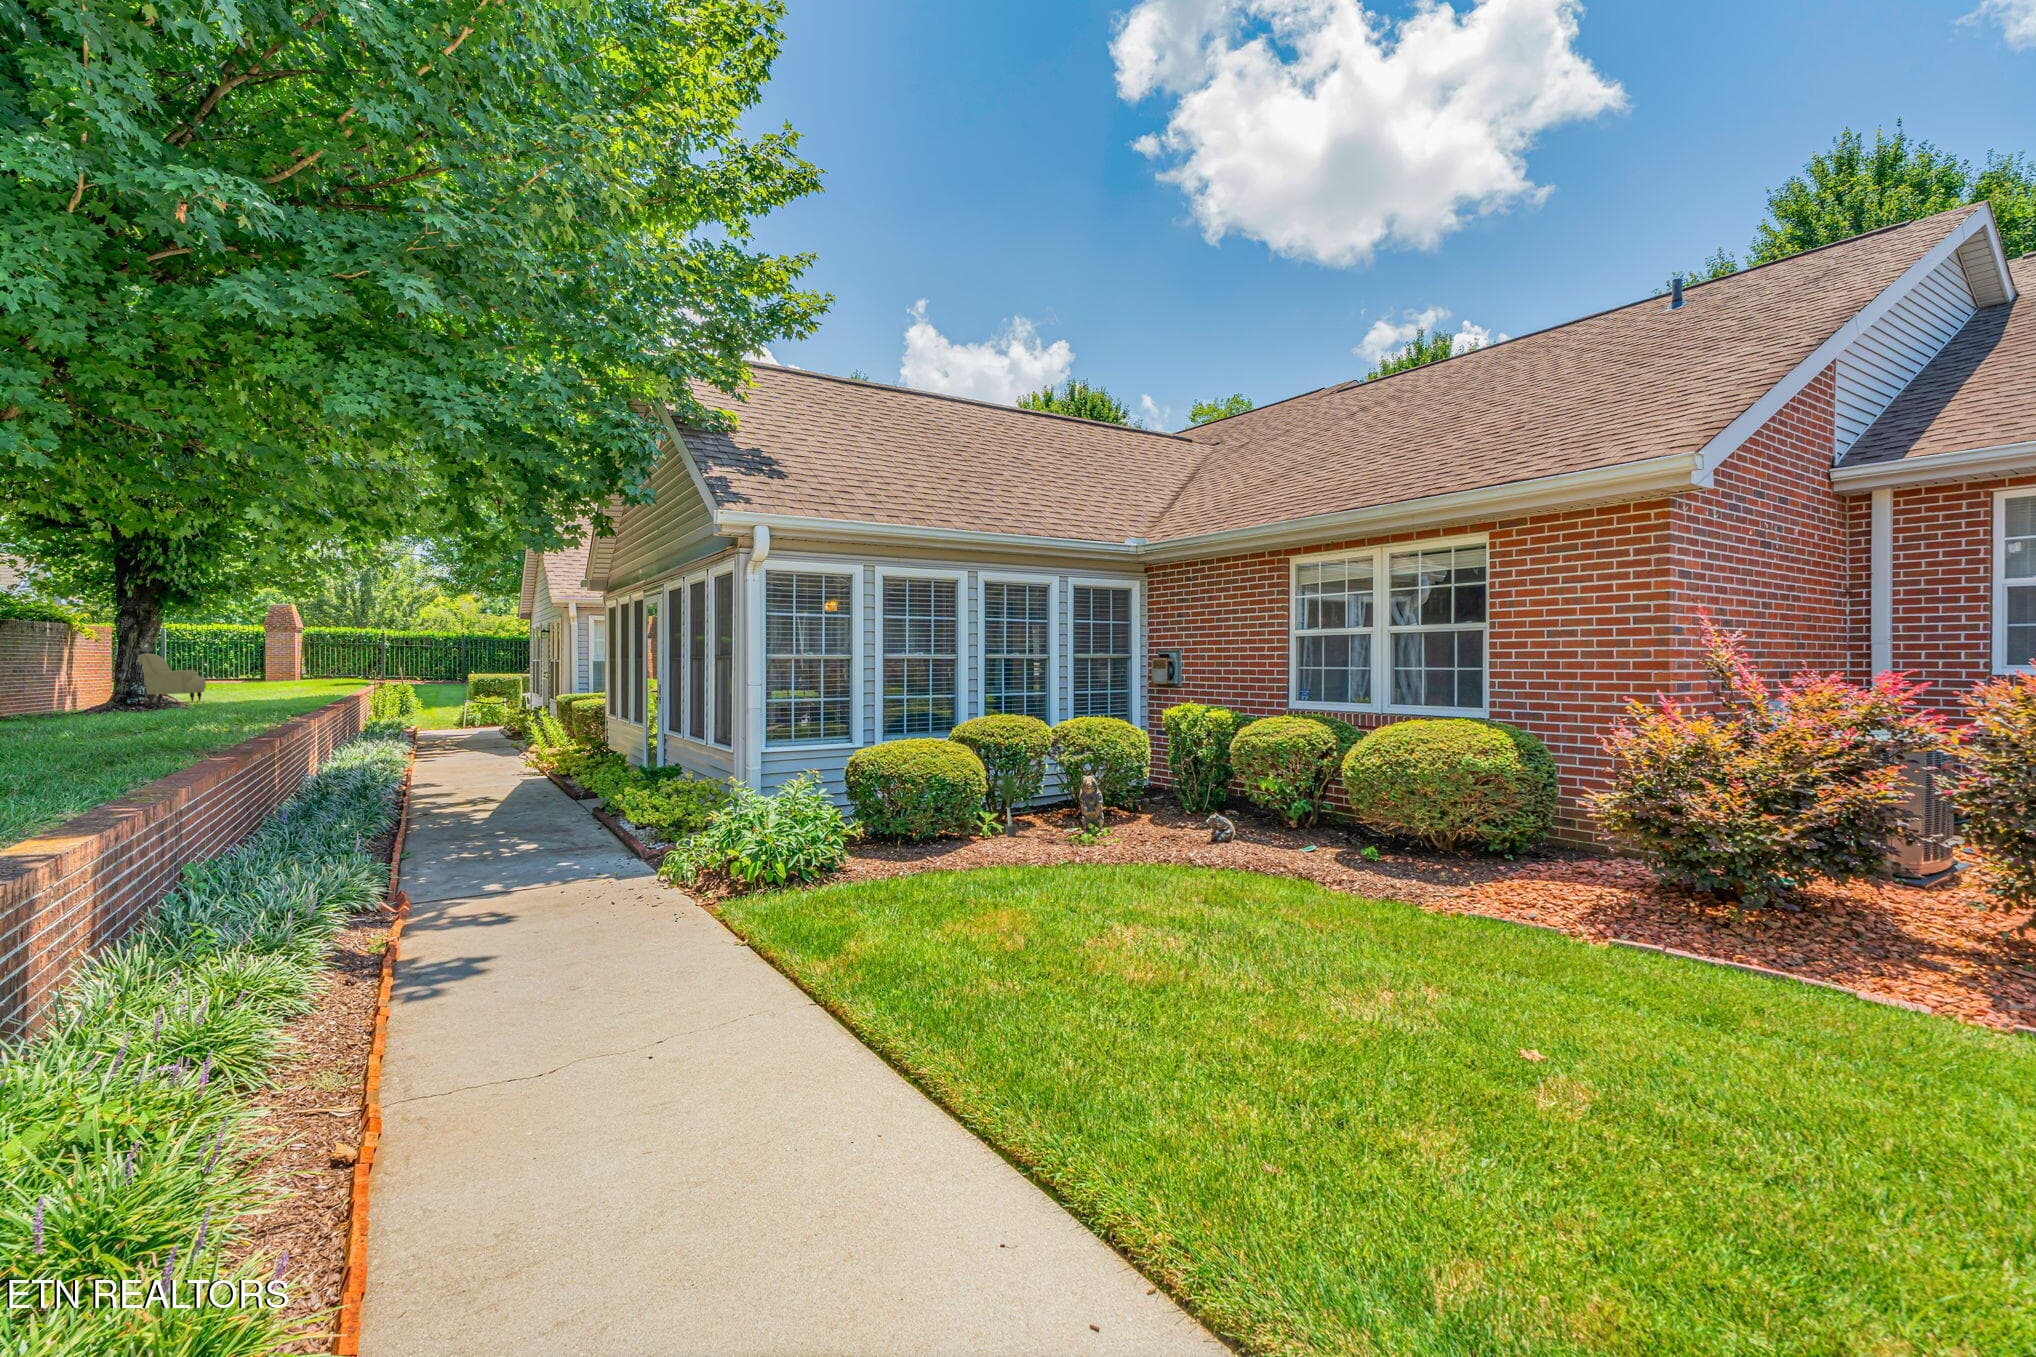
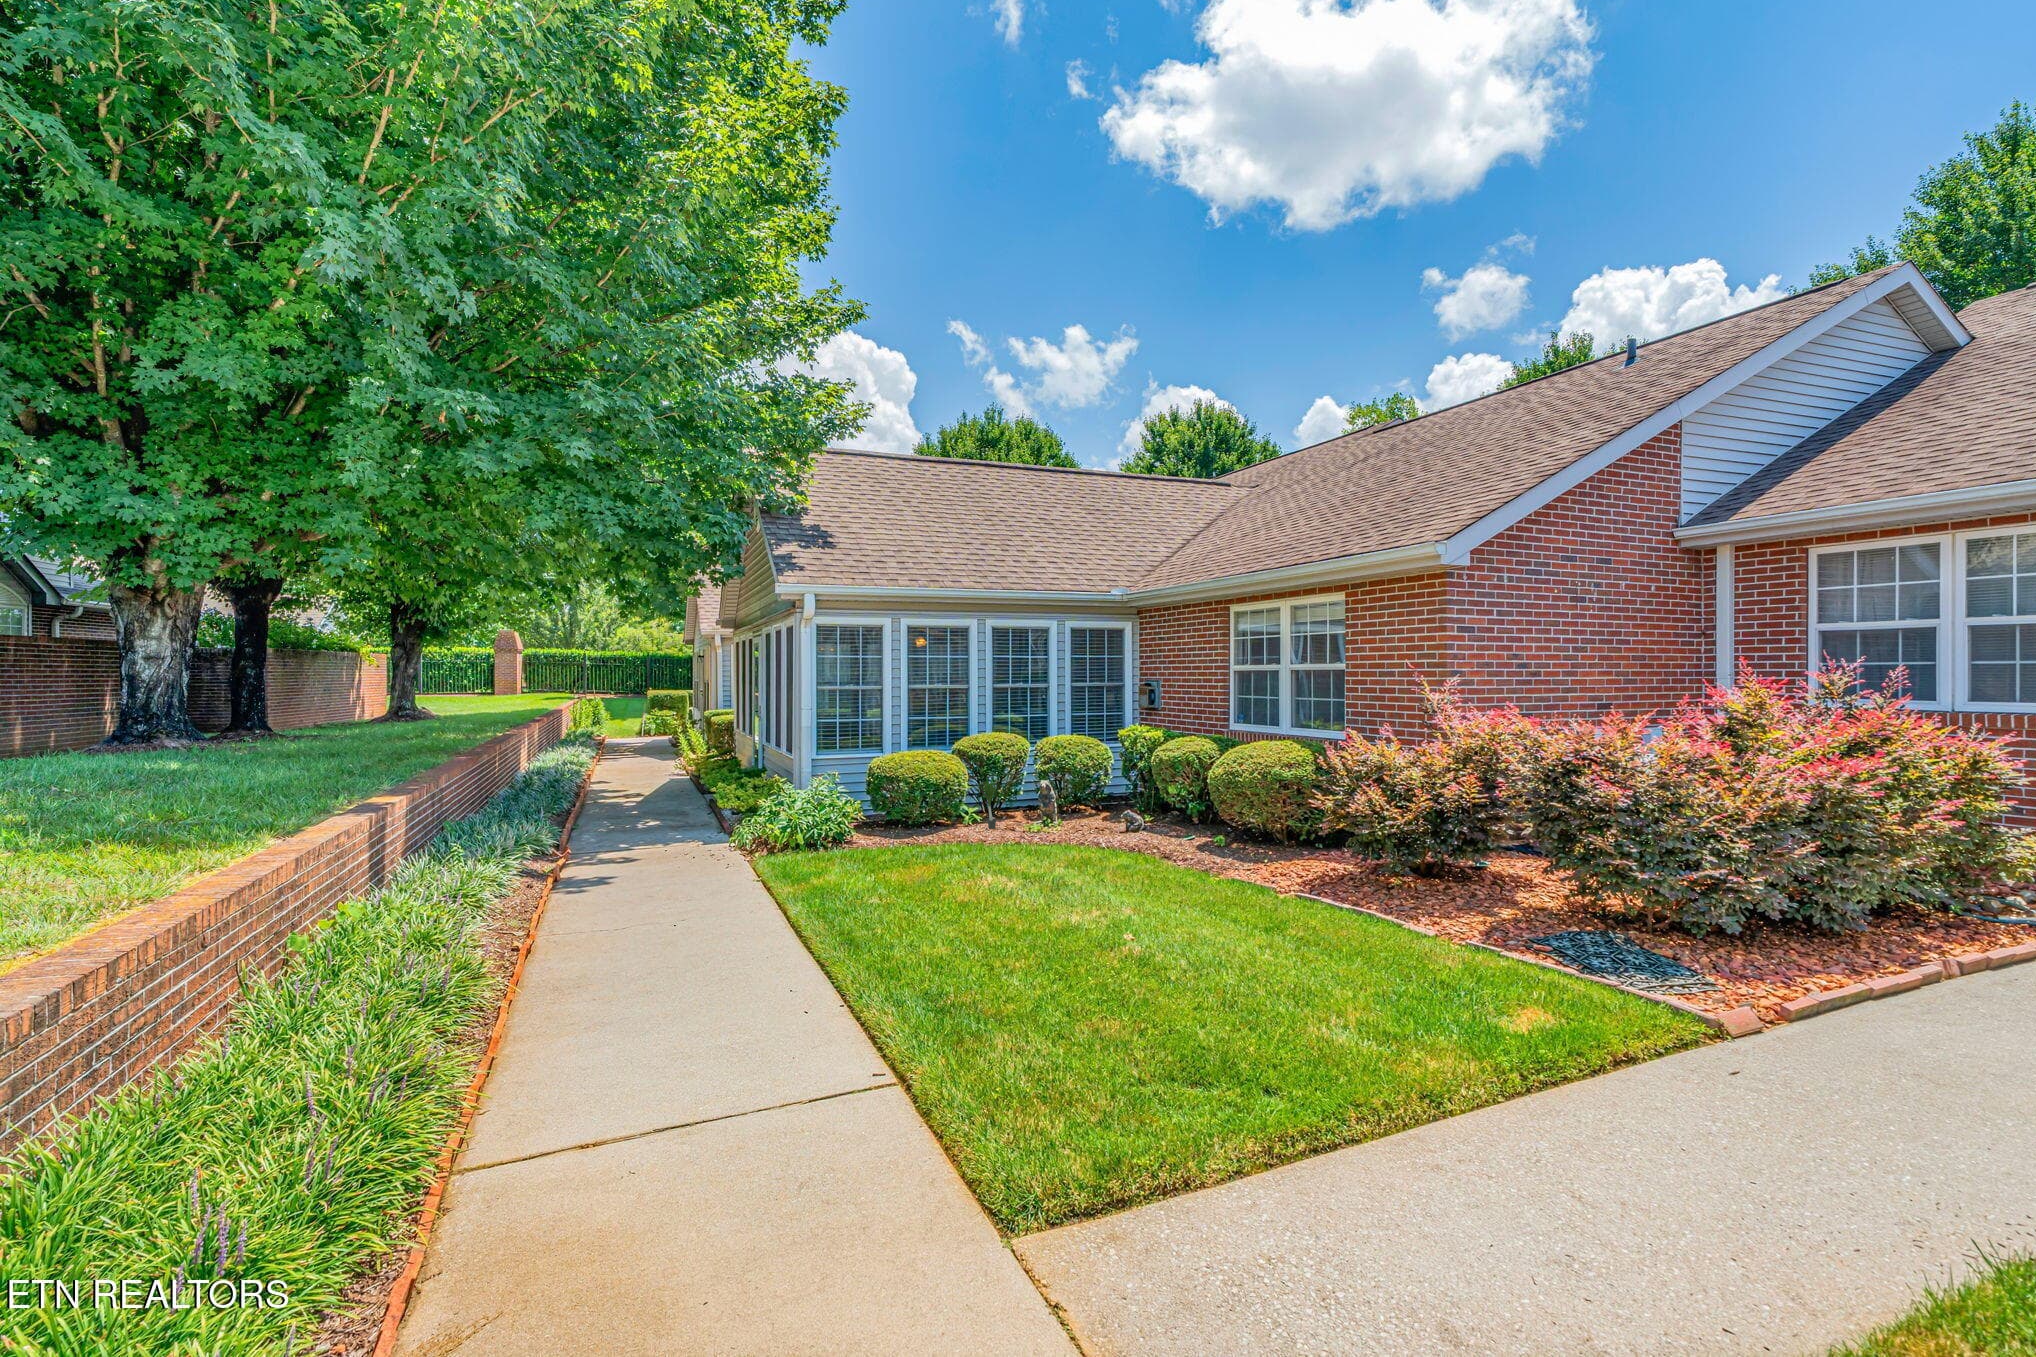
chair: present [138,654,206,704] -> none [409,678,453,716]

